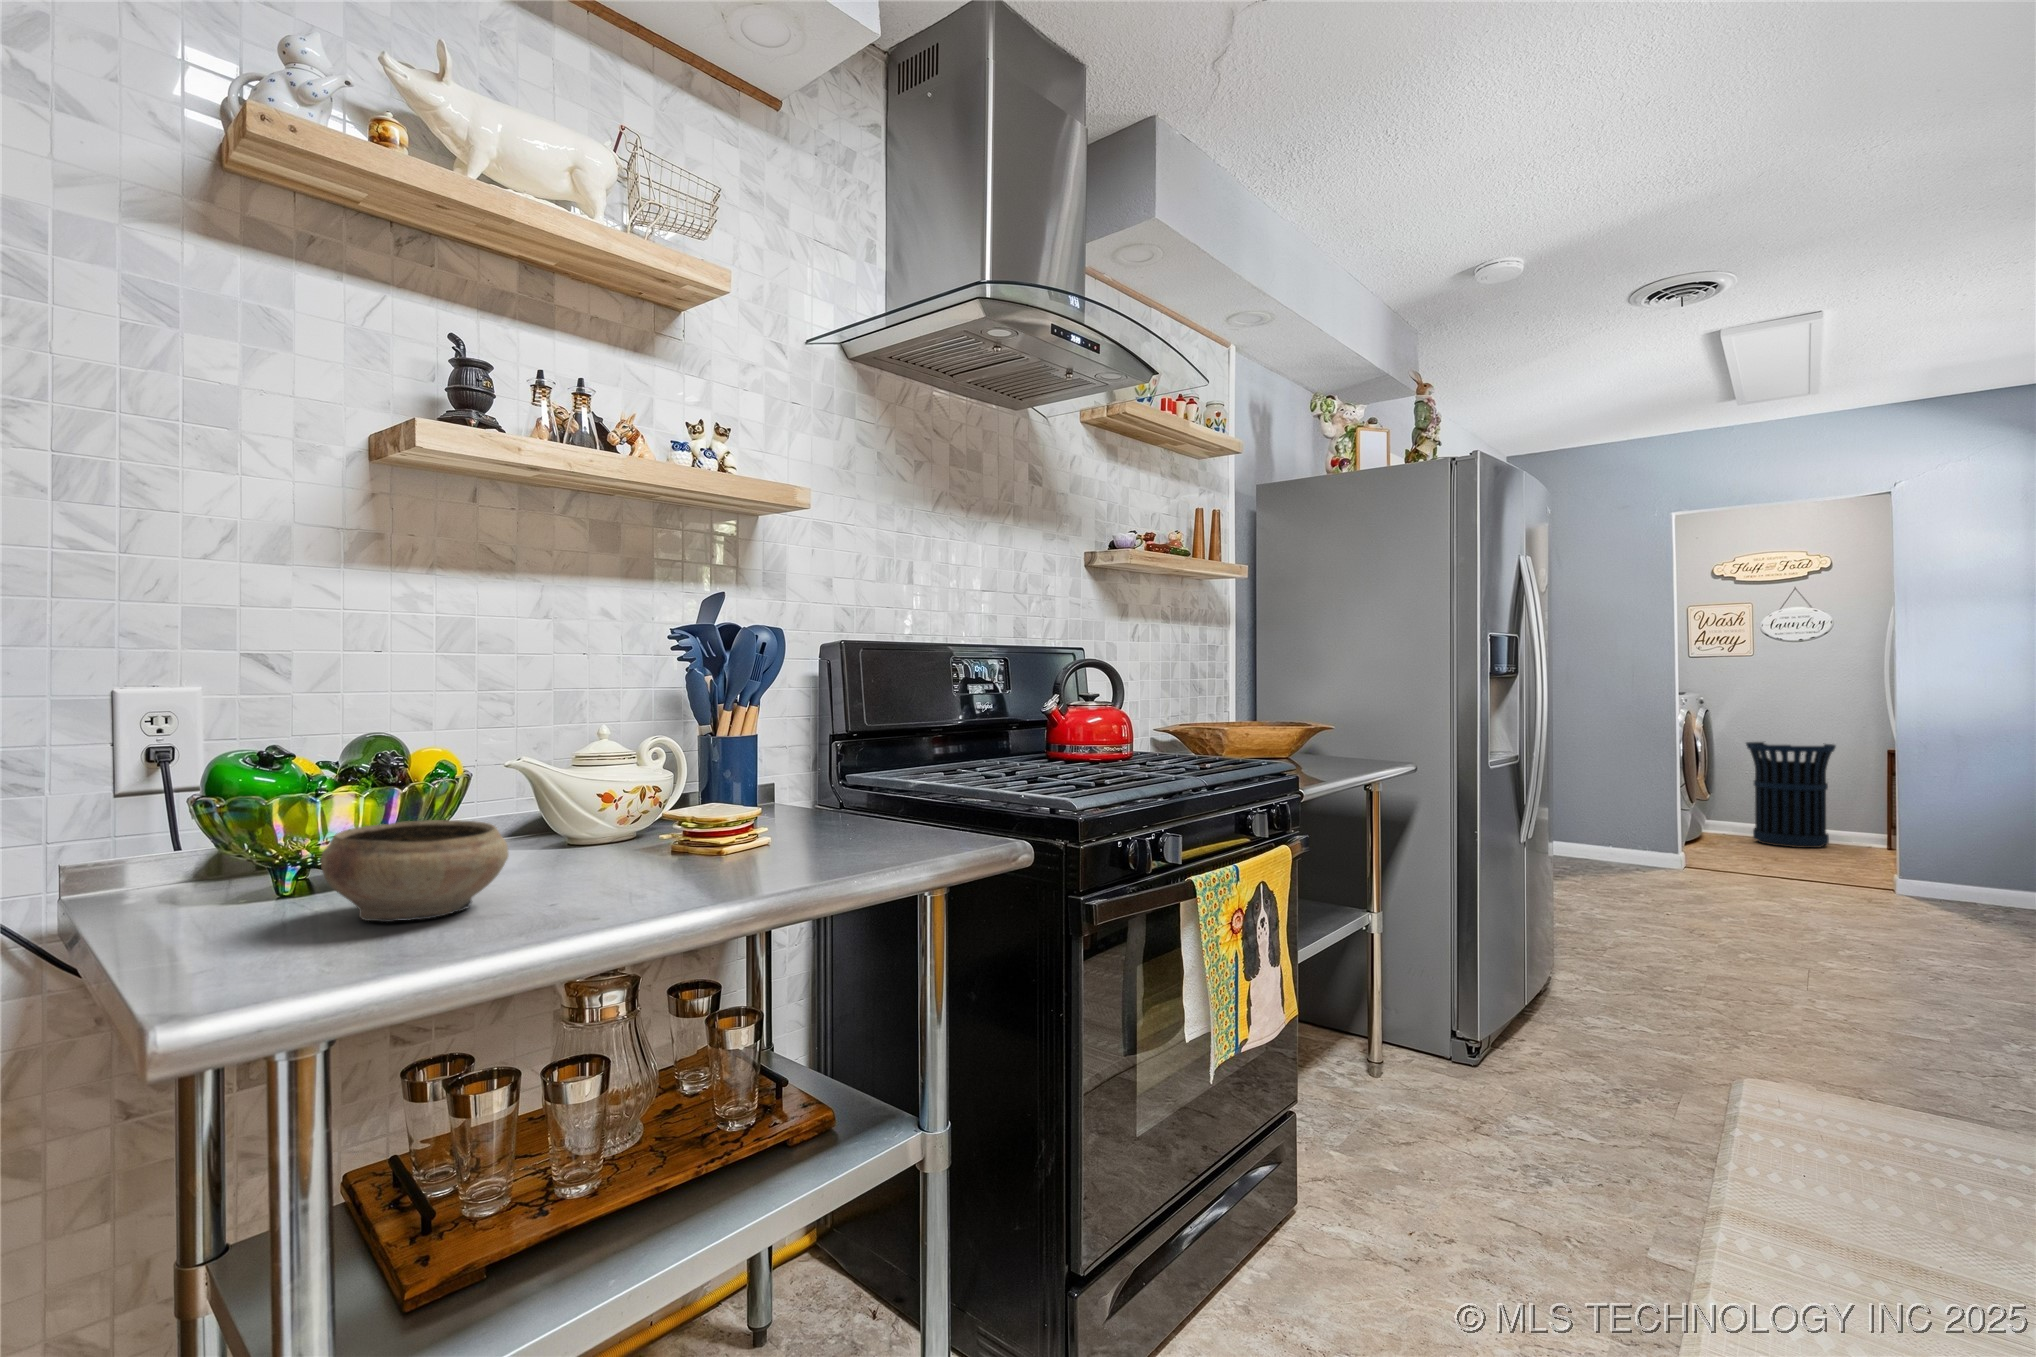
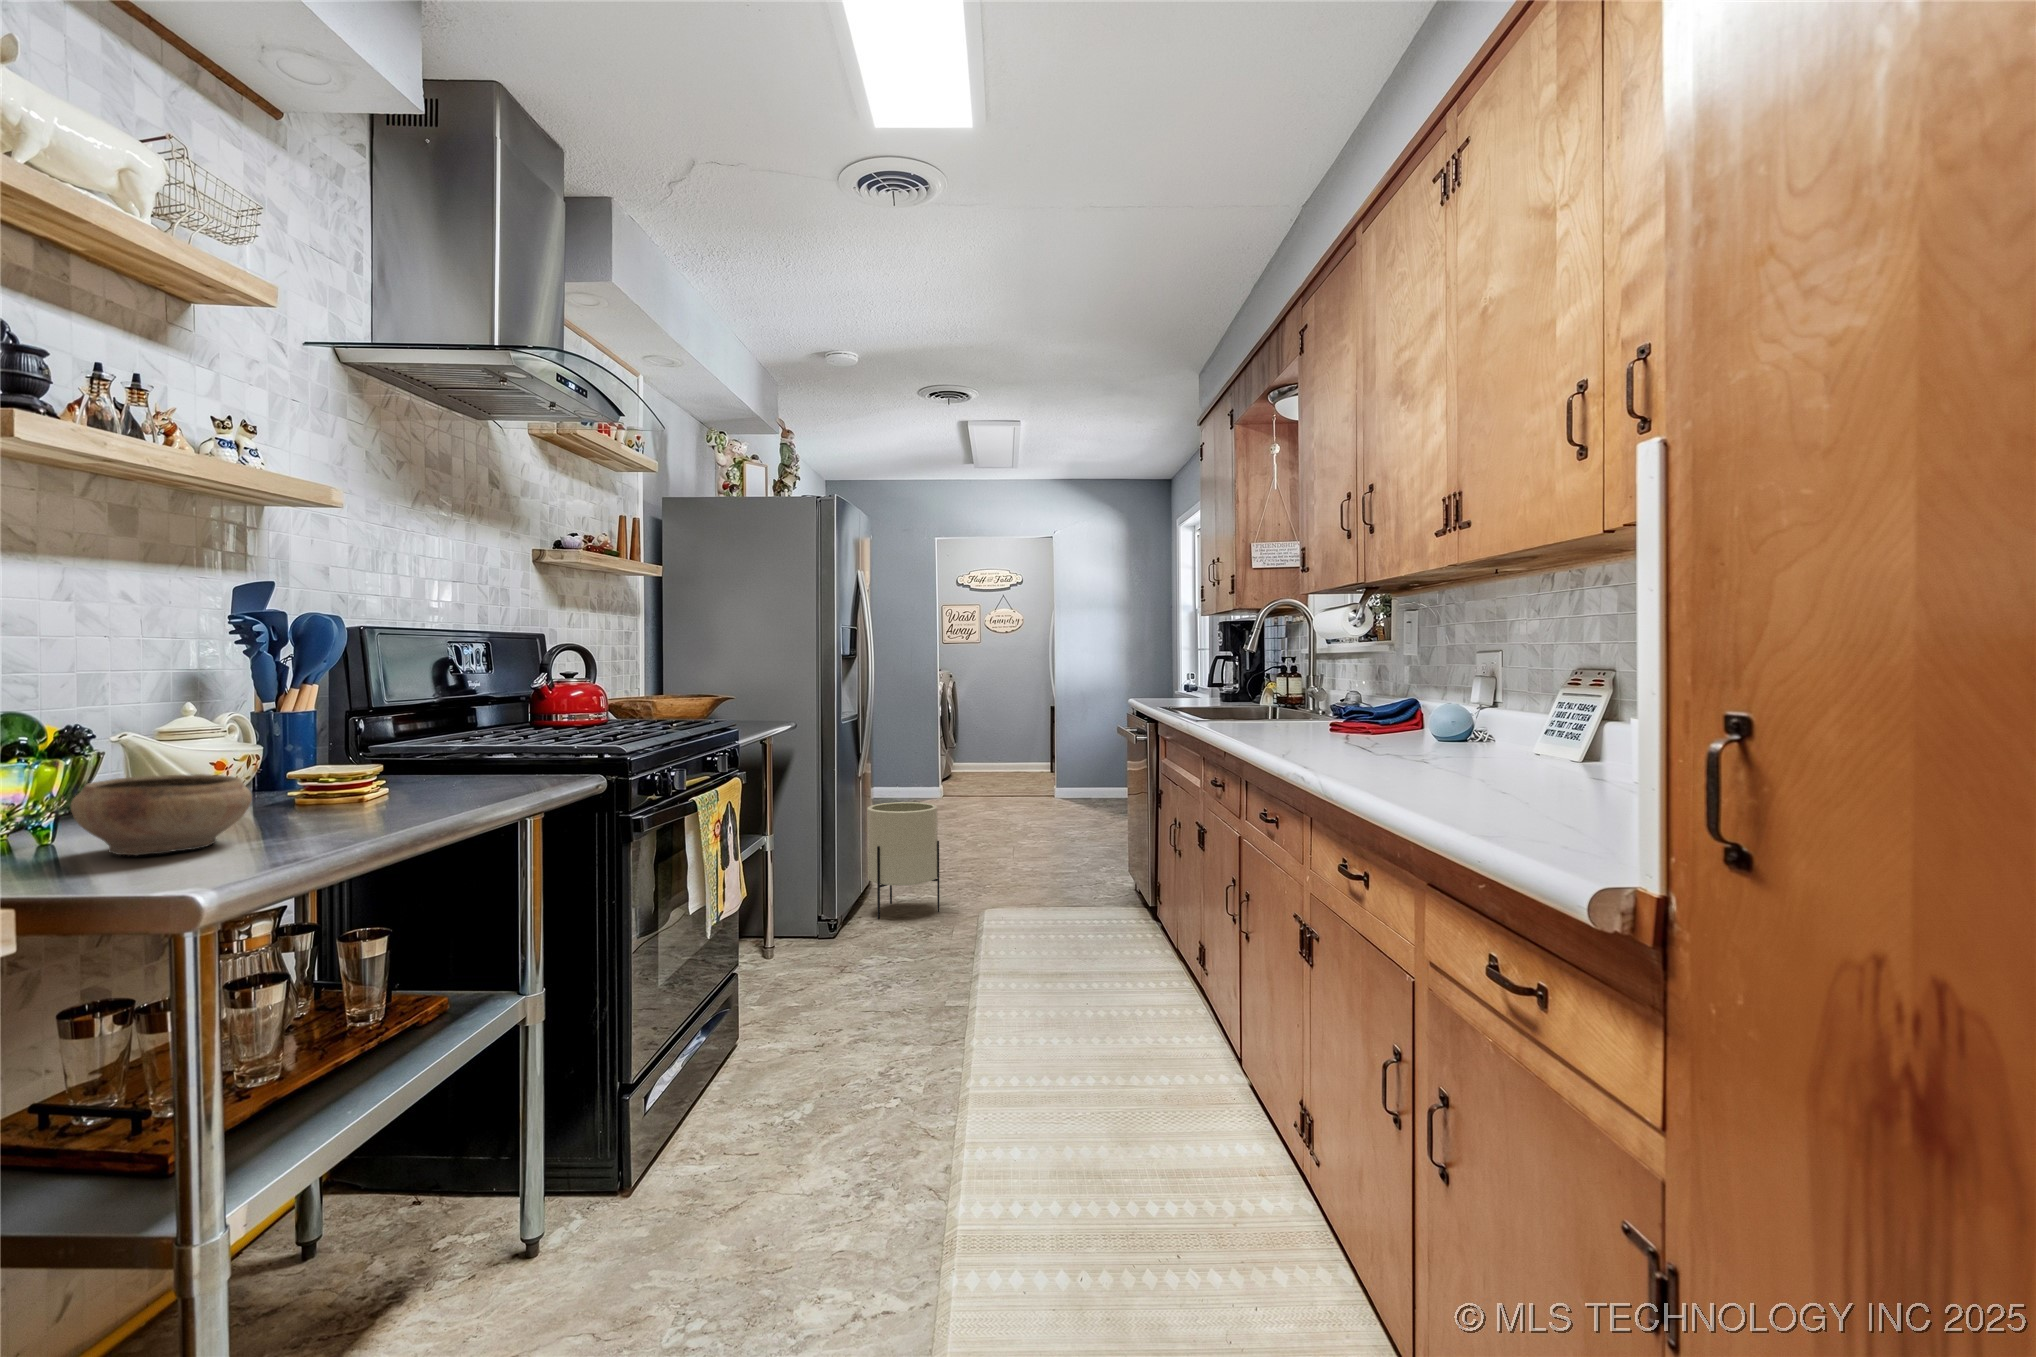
trash can: present [1746,742,1836,848] -> none [976,704,1027,777]
planter: none [1530,883,1648,1057] -> present [867,802,940,920]

